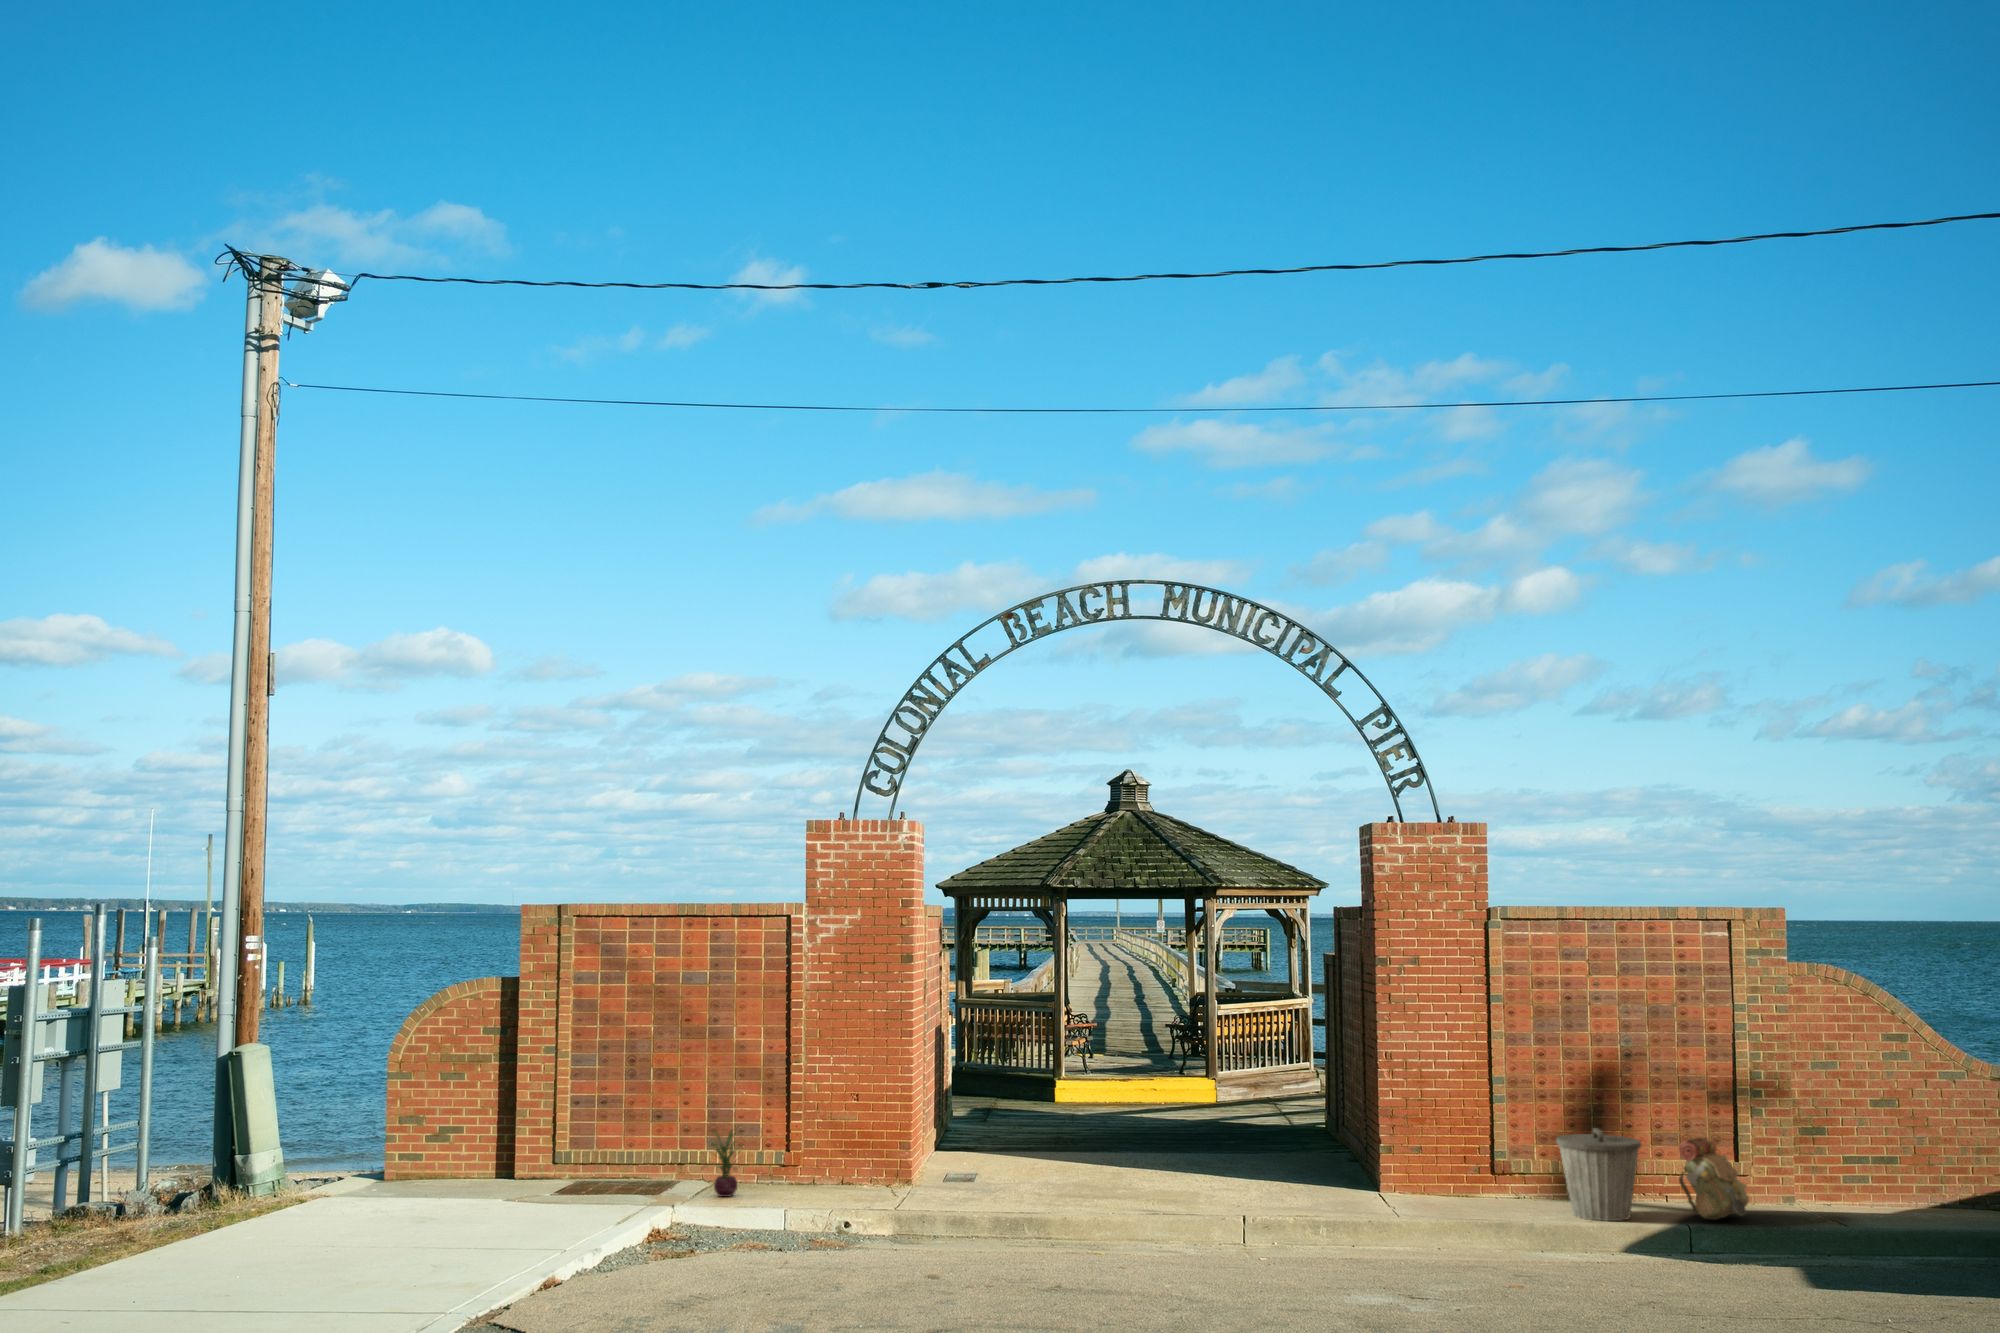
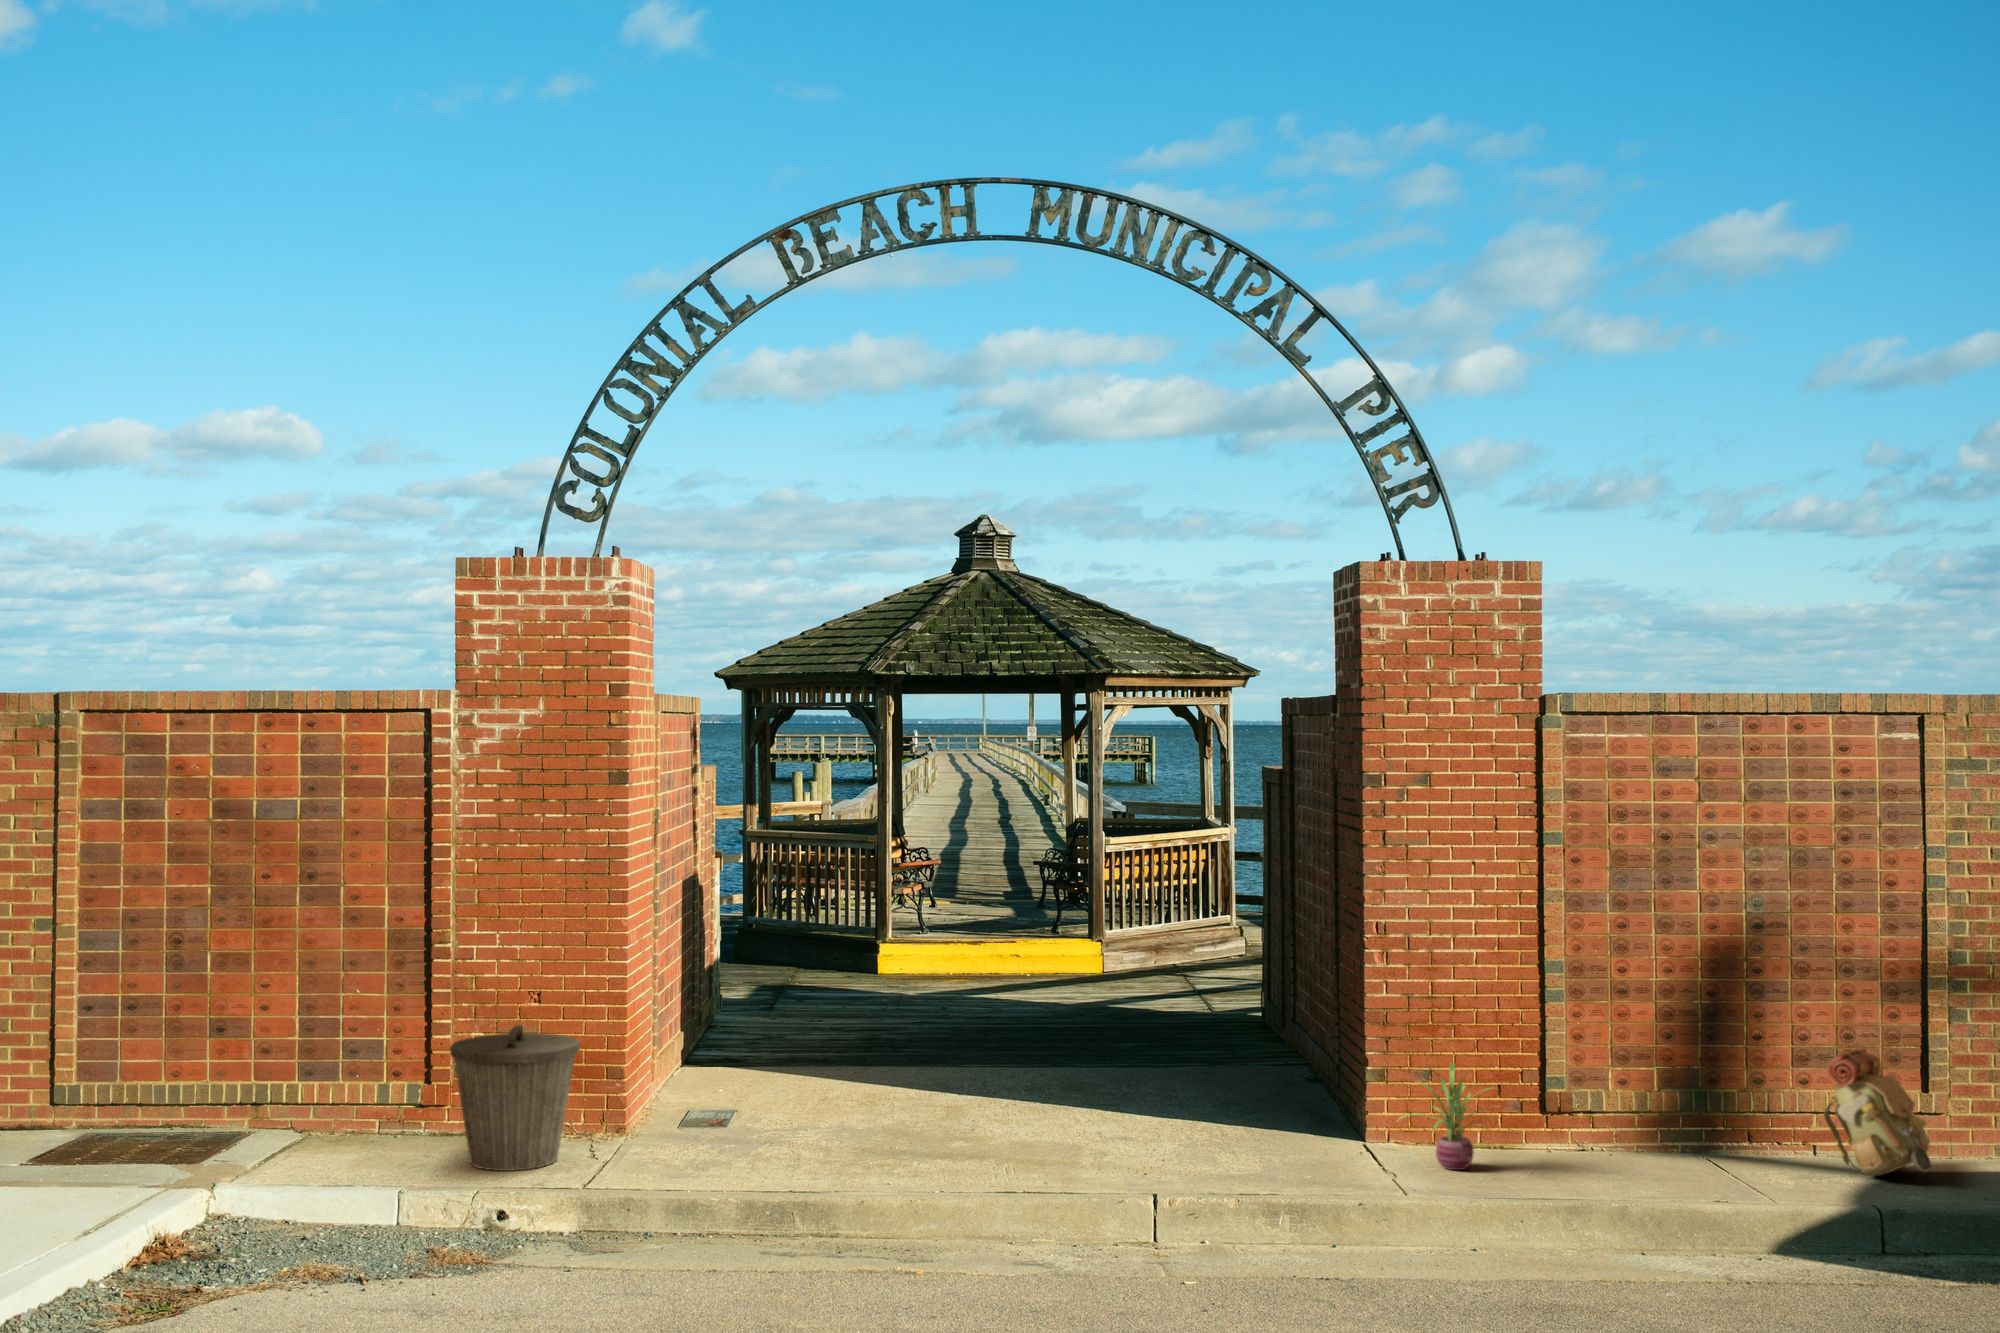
trash can: present [1556,1128,1641,1221] -> present [450,1025,580,1171]
decorative plant: present [713,1130,737,1197] -> present [1415,1063,1488,1170]

